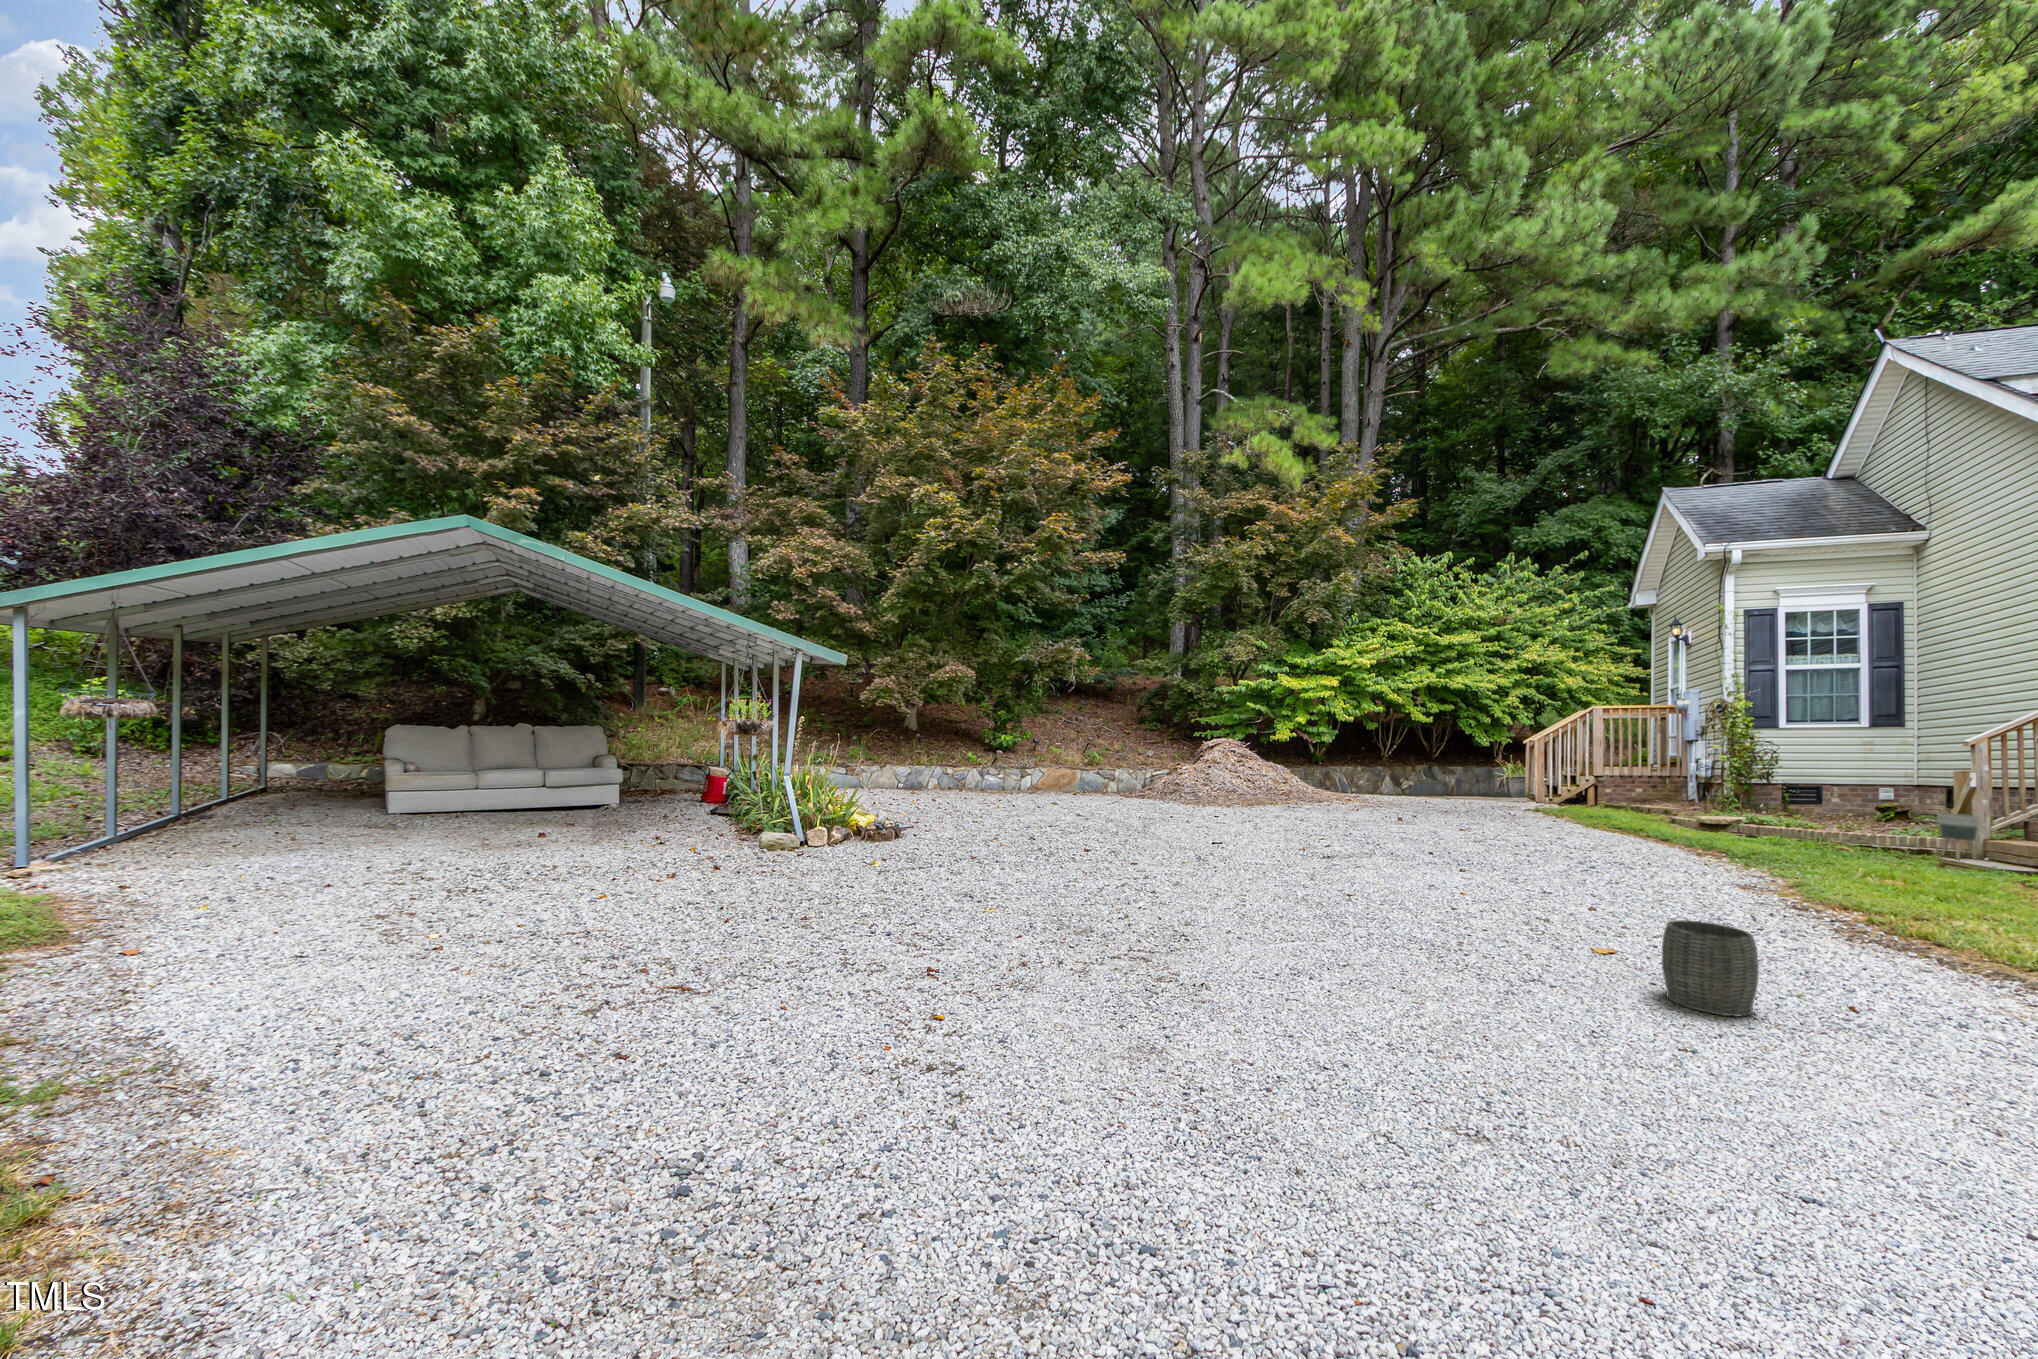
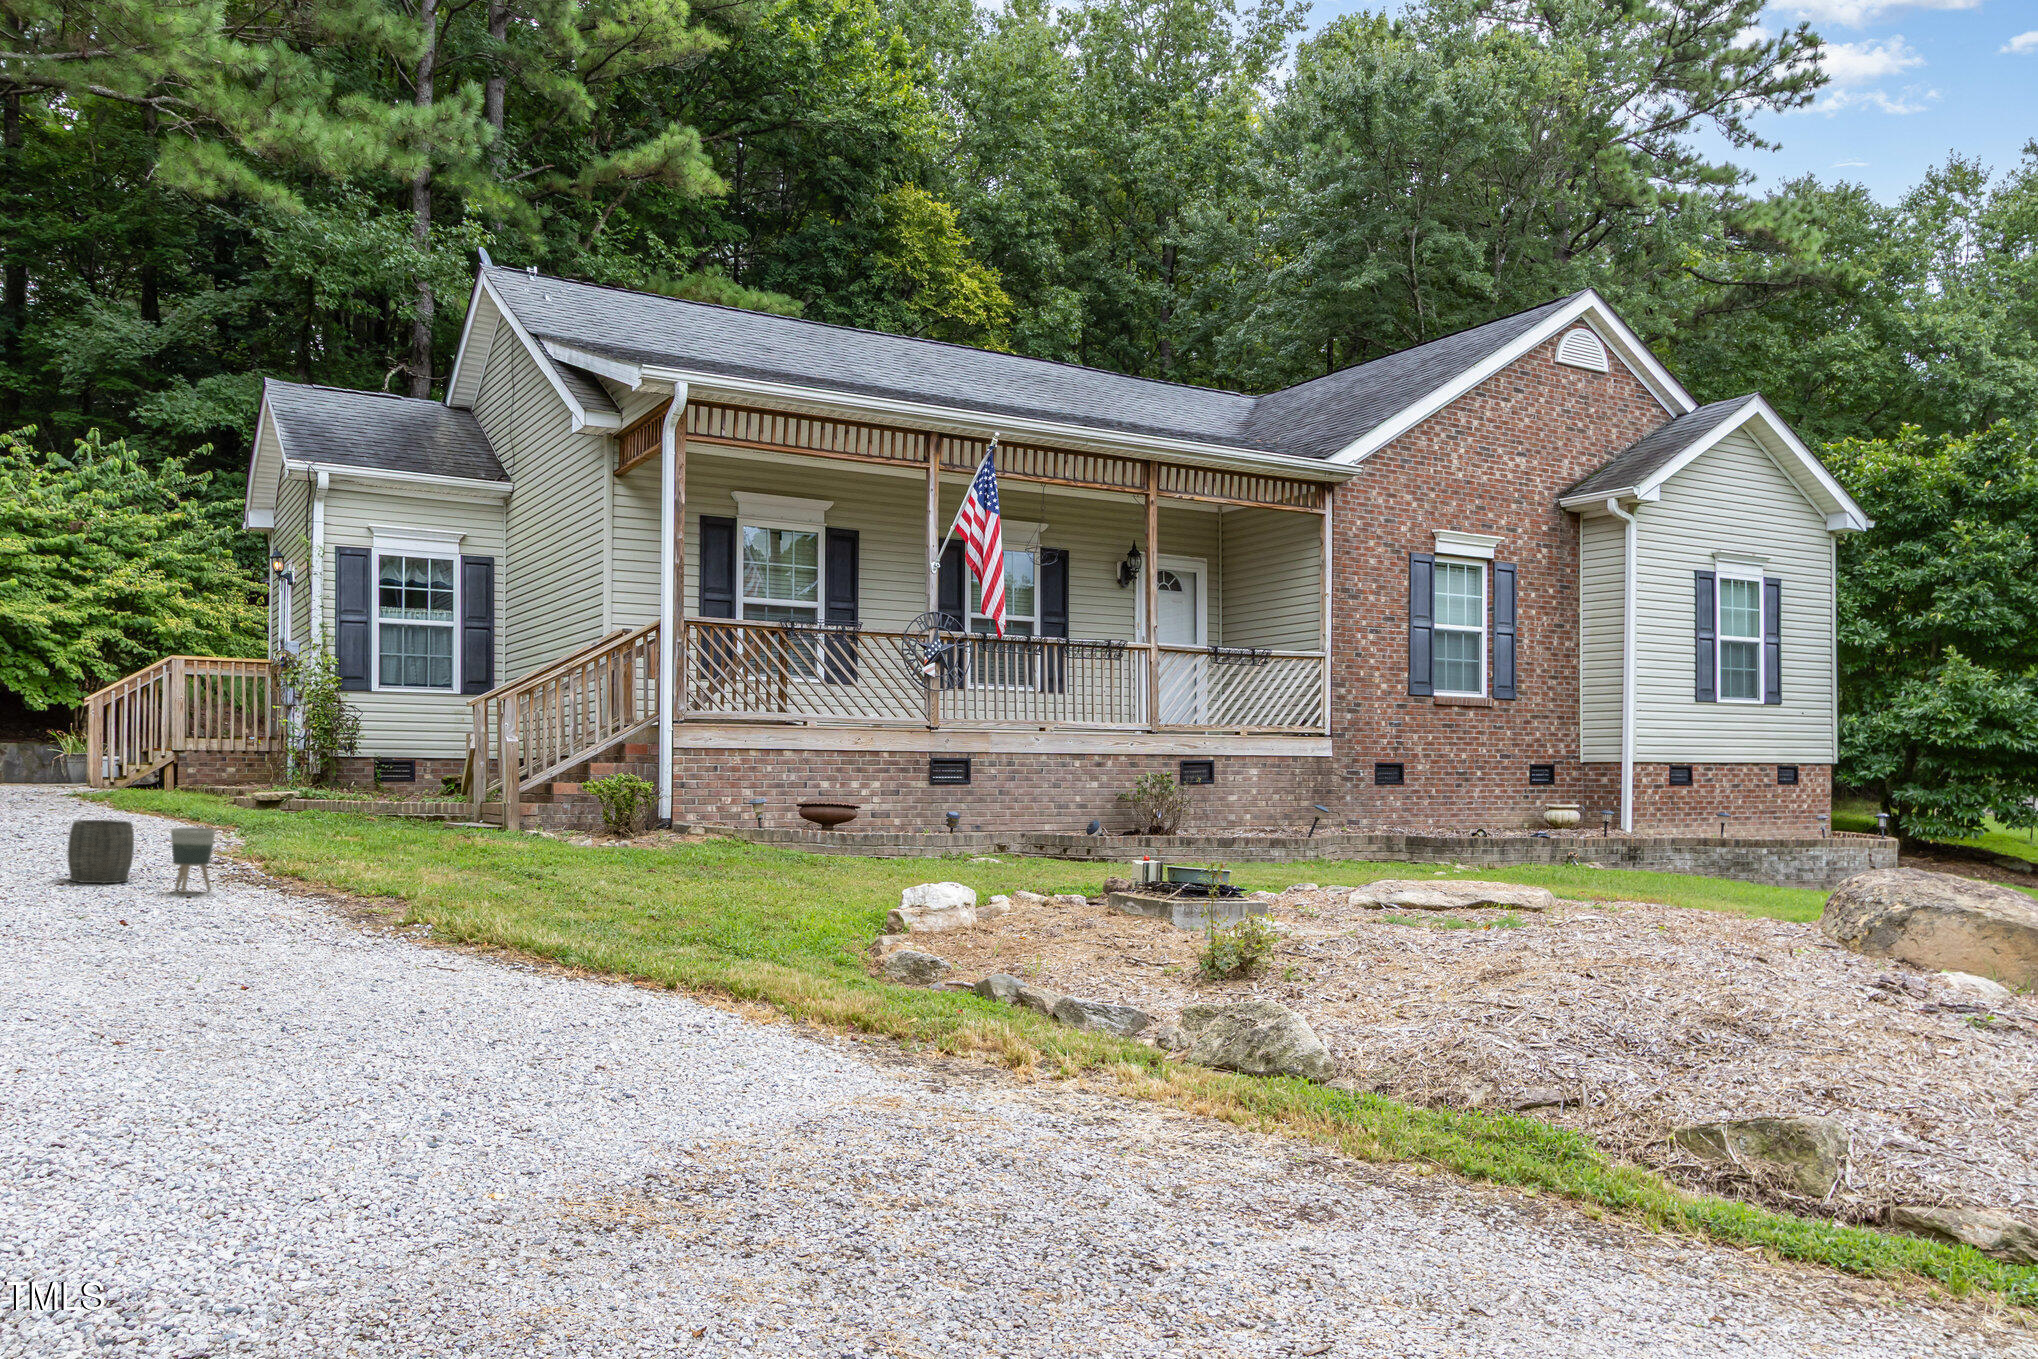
planter: present [1938,813,1979,860] -> present [171,828,215,893]

